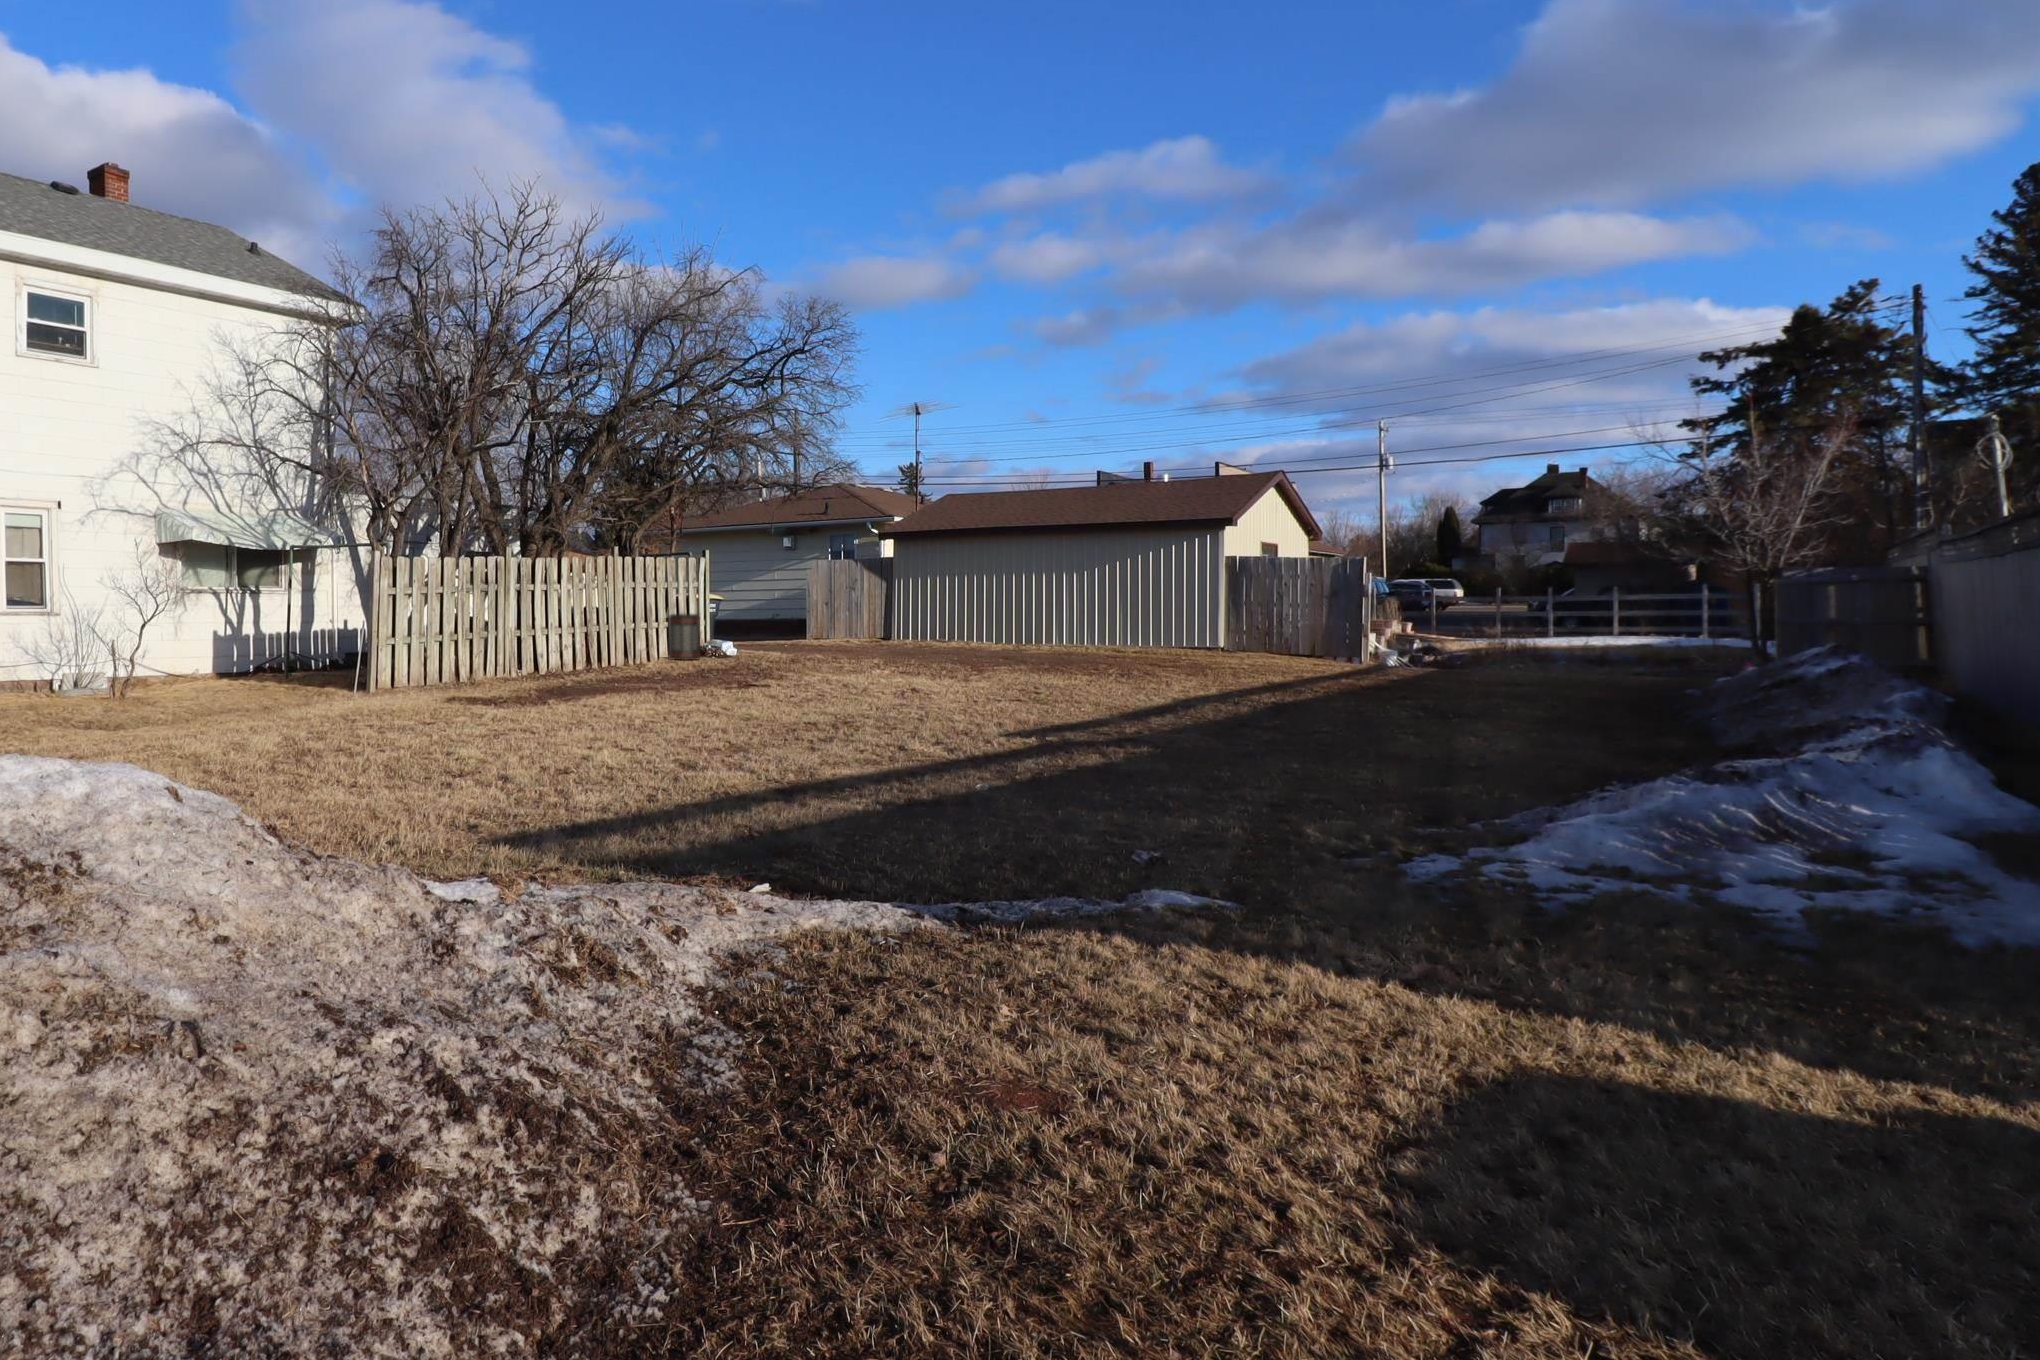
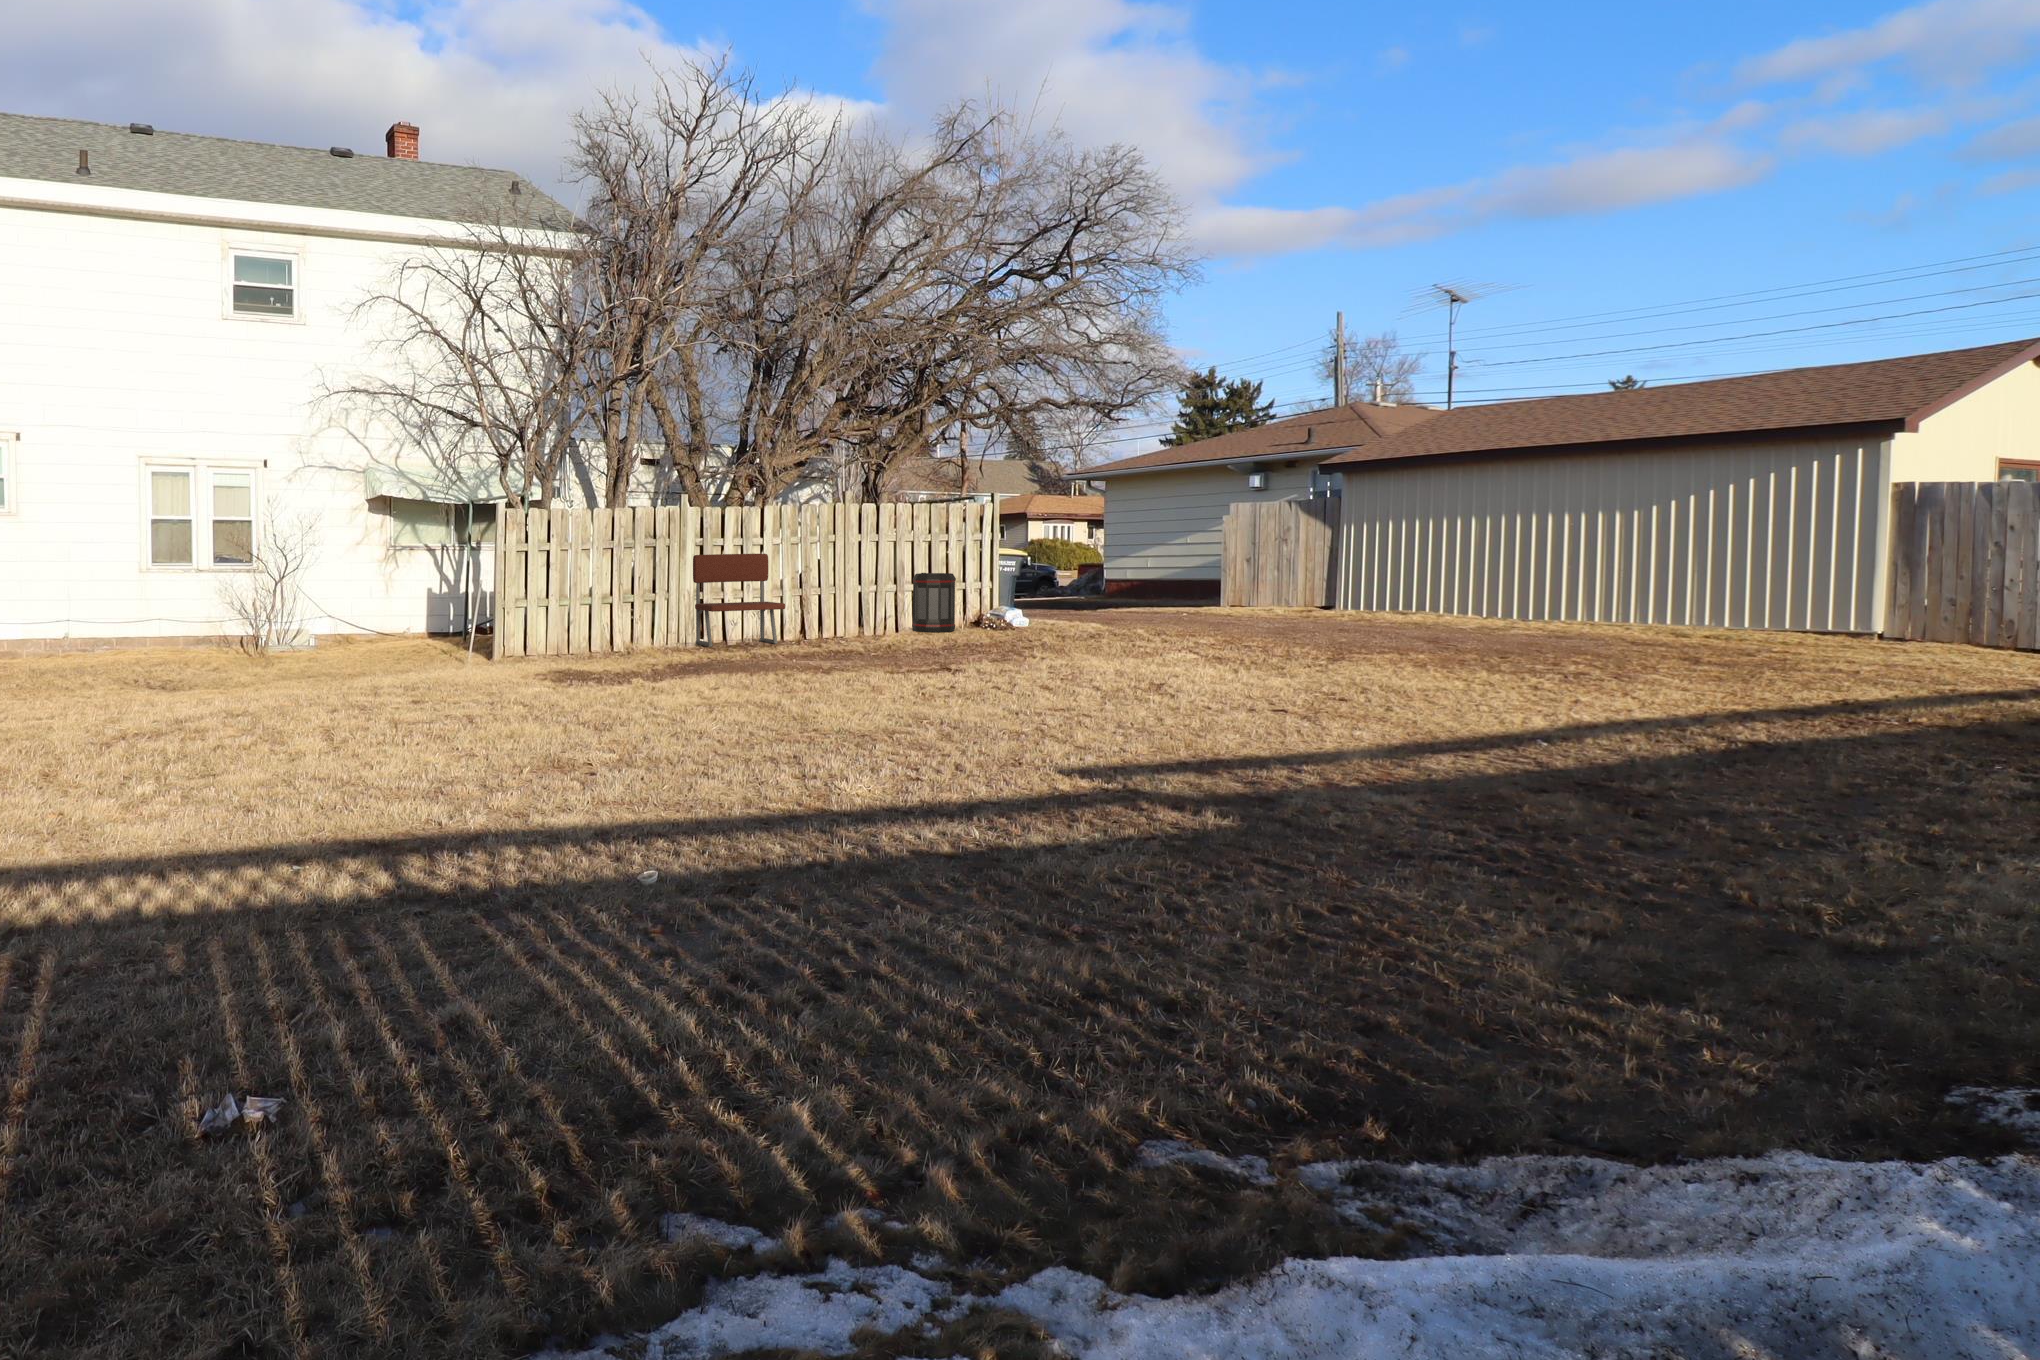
bench: none [516,598,592,676] -> present [693,554,785,647]

